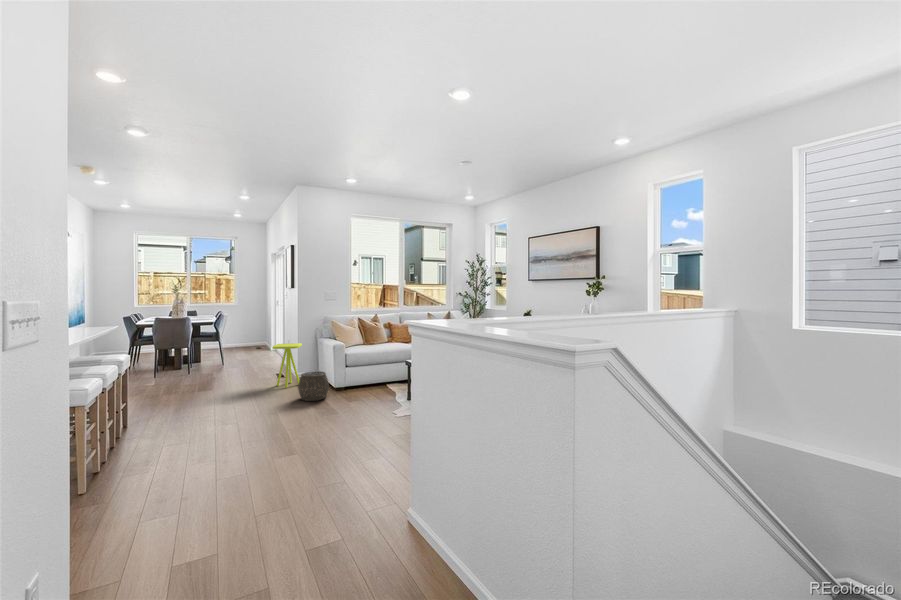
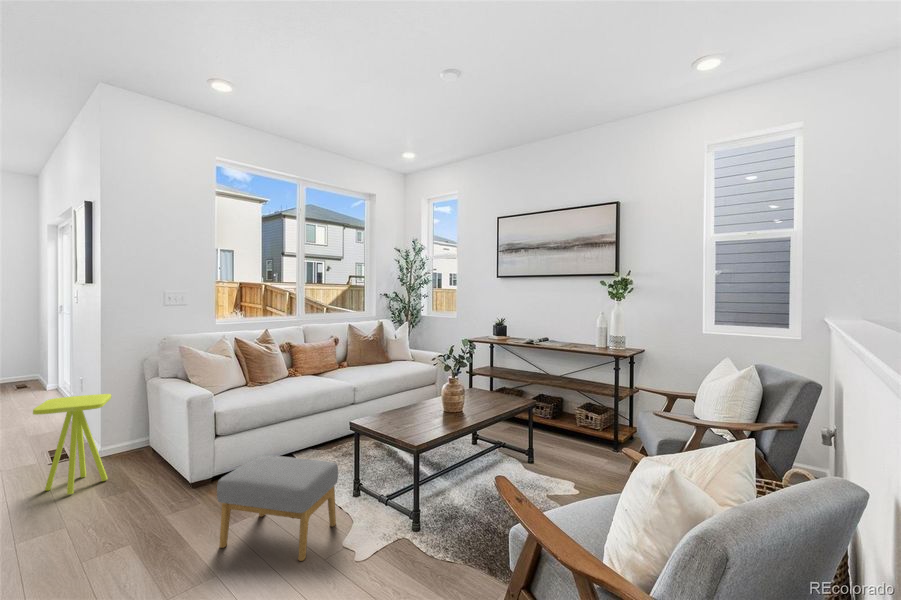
woven basket: present [298,371,329,401] -> none [99,461,180,540]
footstool: none [342,371,395,413] -> present [217,455,338,561]

